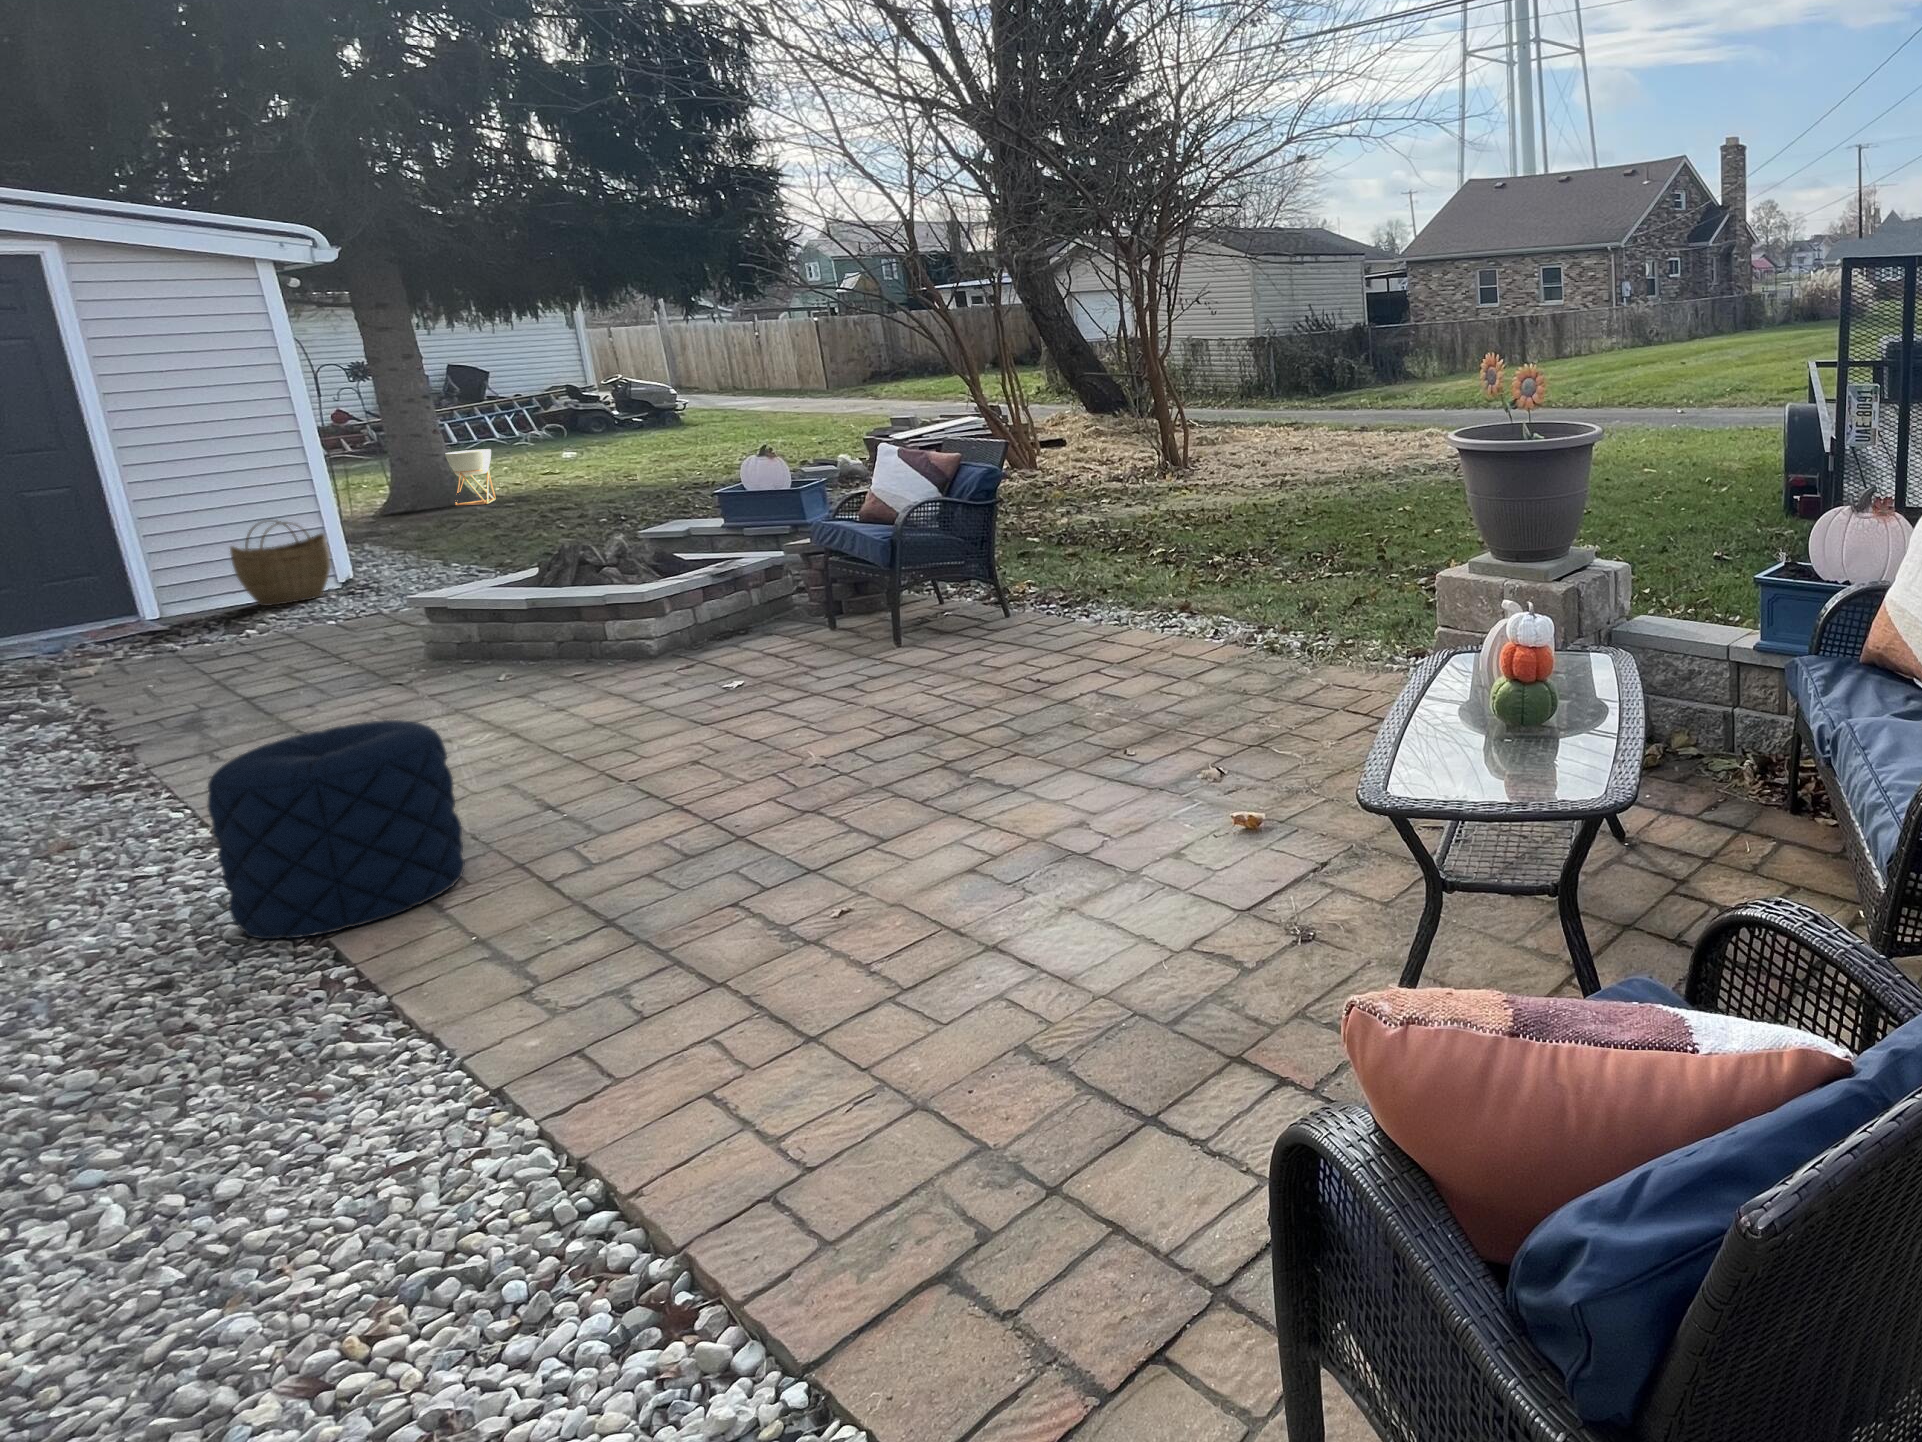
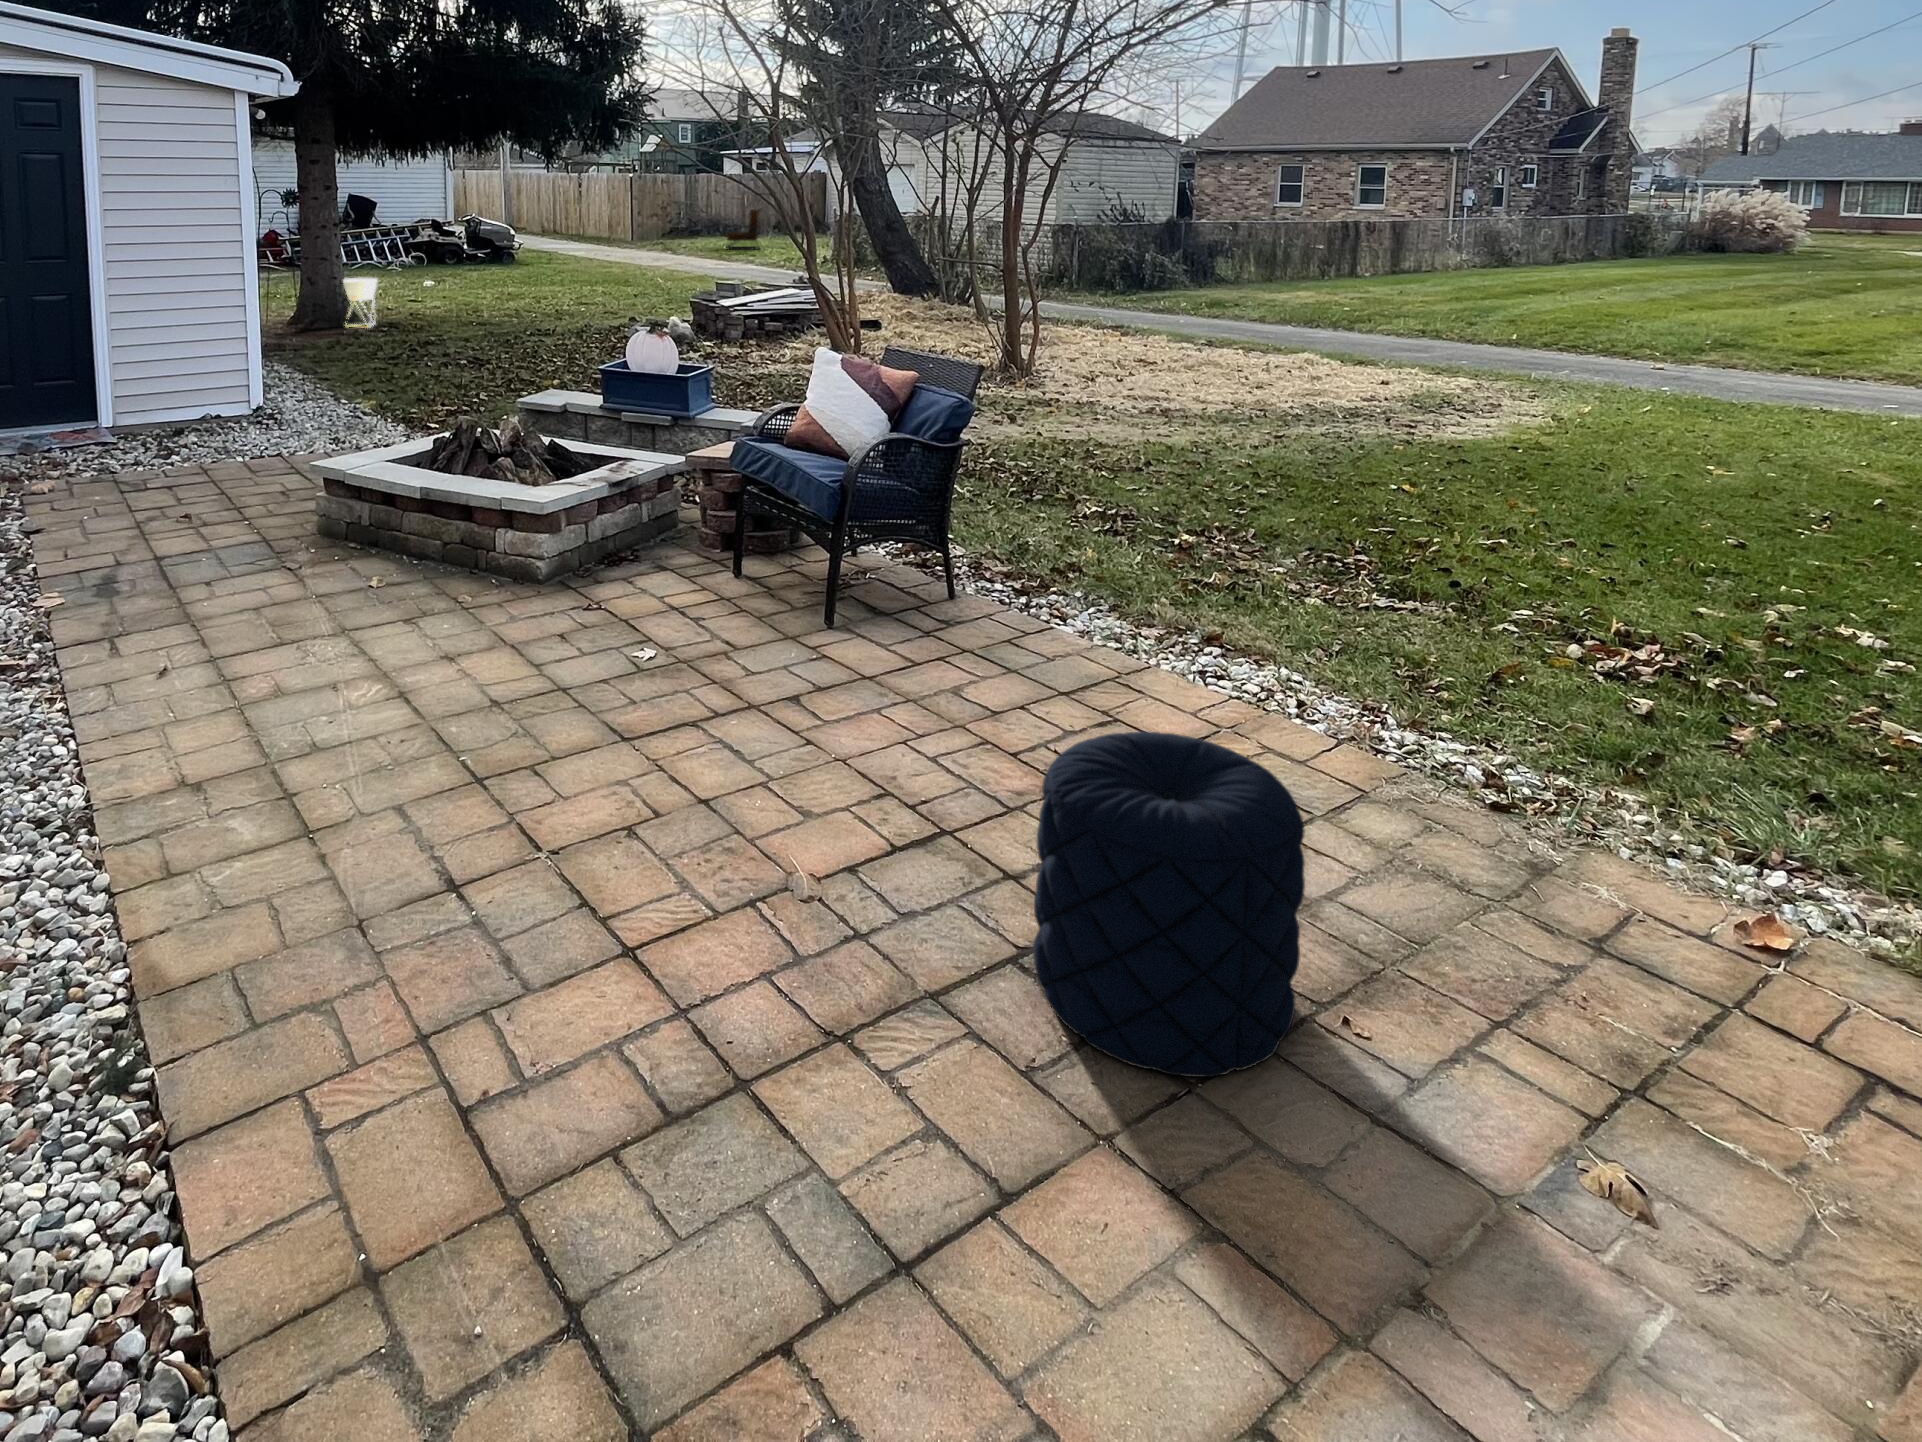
lounge chair: none [942,351,984,396] -> present [726,209,761,250]
woven basket: present [230,521,330,606] -> none [172,344,248,426]
pouf: present [207,720,465,939] -> present [1033,731,1305,1077]

